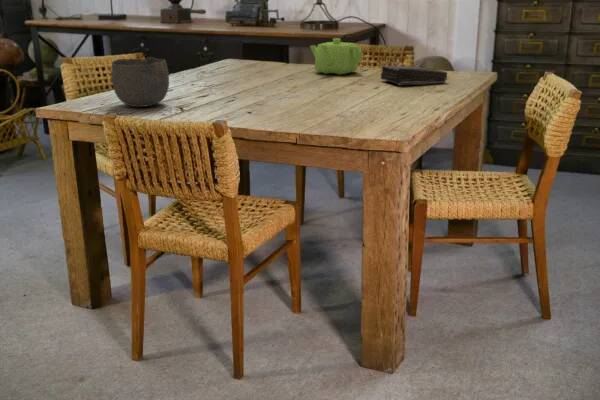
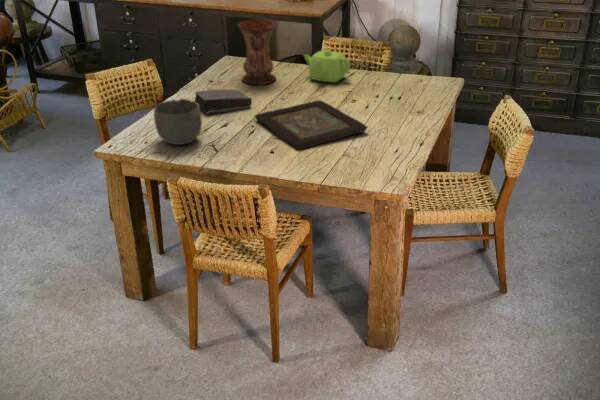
vase: none [234,5,277,75] -> present [238,19,276,85]
book: present [381,66,447,85] -> present [195,90,252,114]
decorative tray: none [239,80,371,112] -> present [255,100,368,149]

